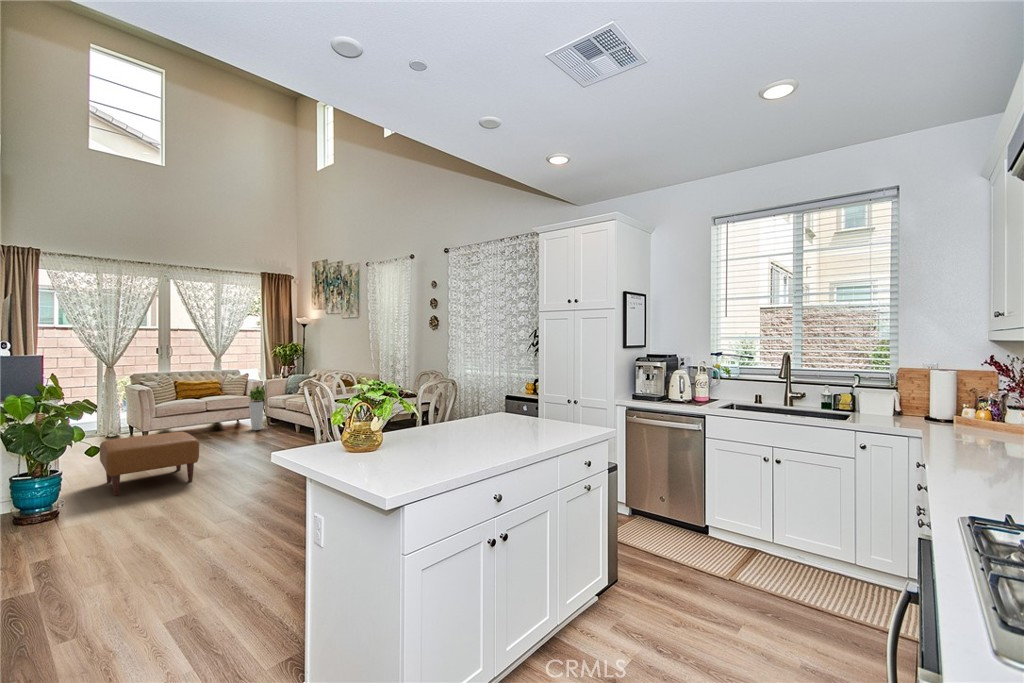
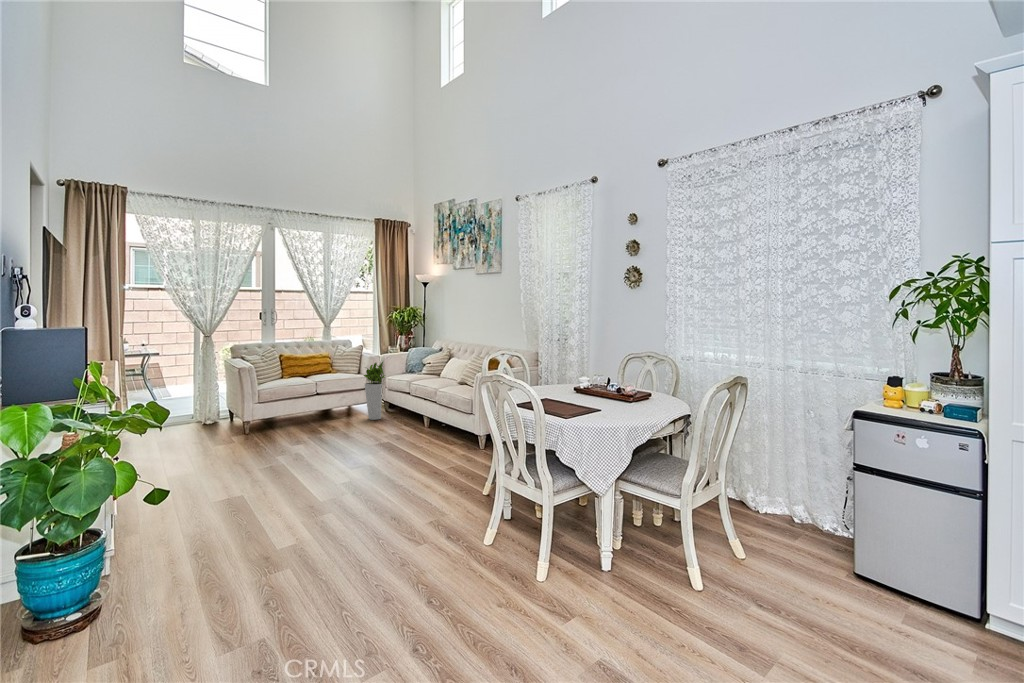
ottoman: present [100,432,199,495] -> none [184,430,310,530]

